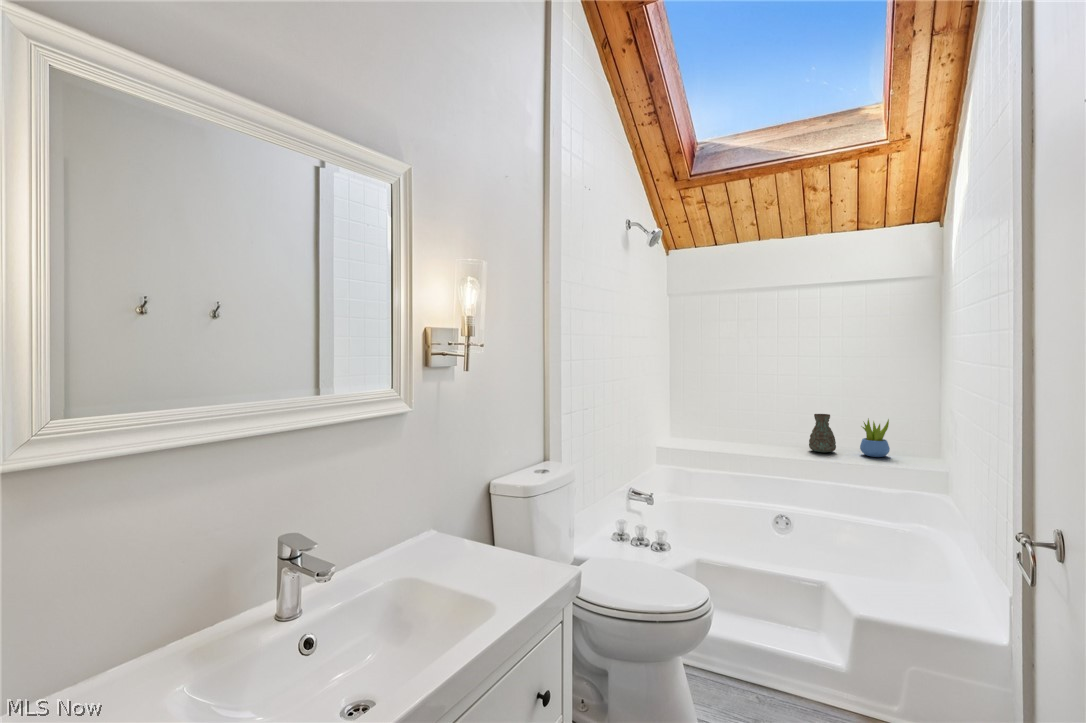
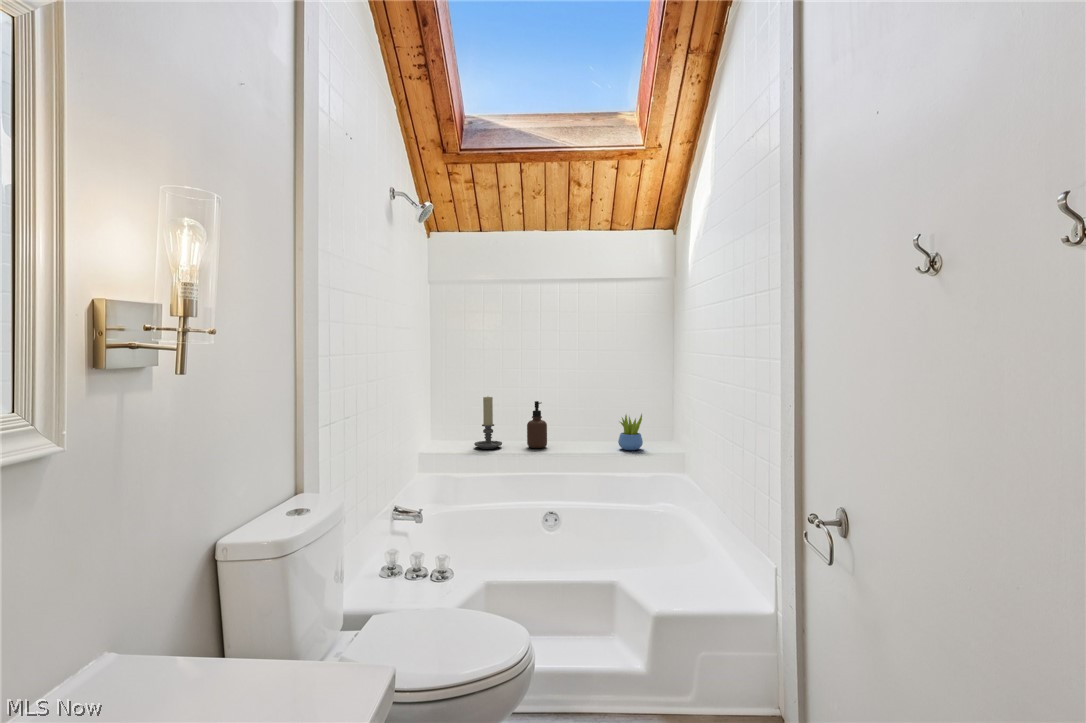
candle holder: none [708,396,735,444] -> present [474,397,502,449]
soap dispenser: none [760,402,780,447] -> present [527,401,547,448]
decorative vase: present [809,414,836,452] -> none [574,411,598,449]

